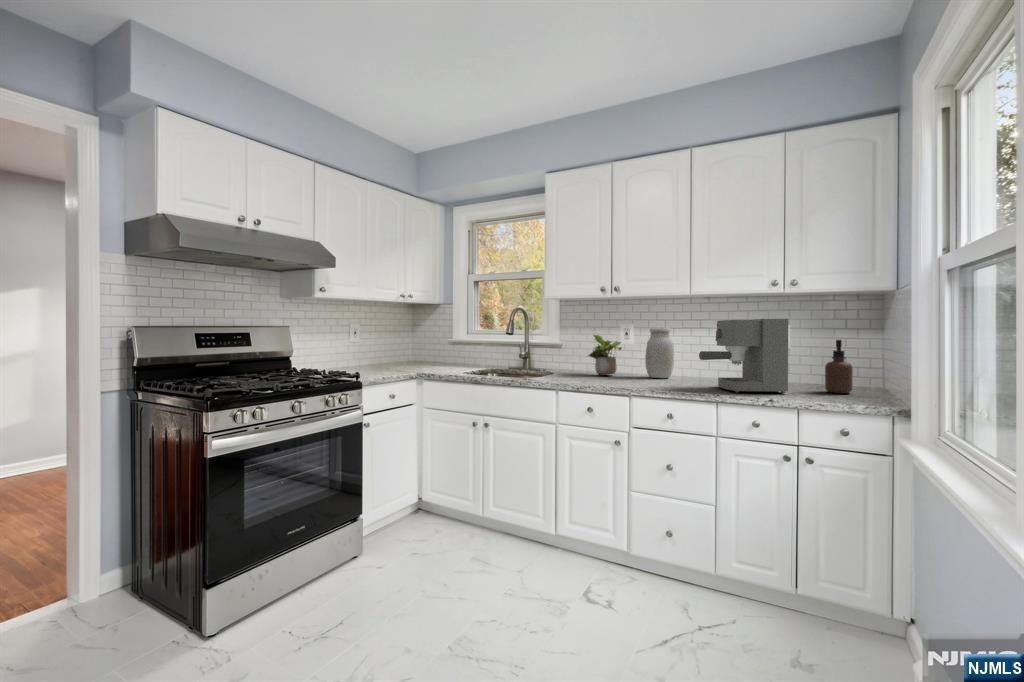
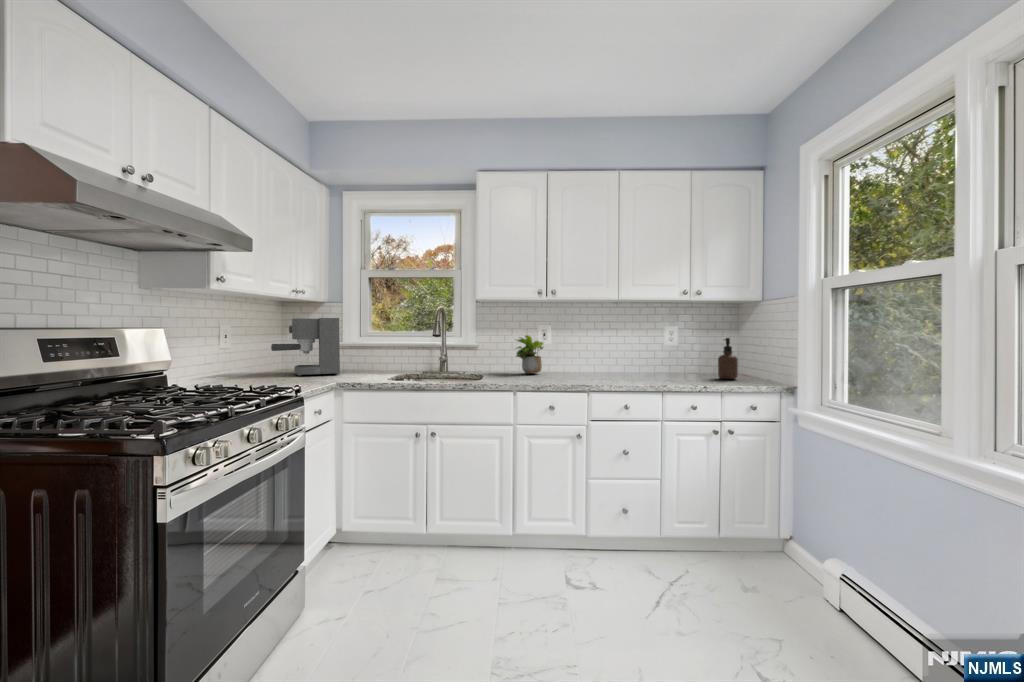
coffee maker: present [699,319,788,393] -> present [271,318,340,376]
jar: present [645,327,674,378] -> none [568,328,592,374]

